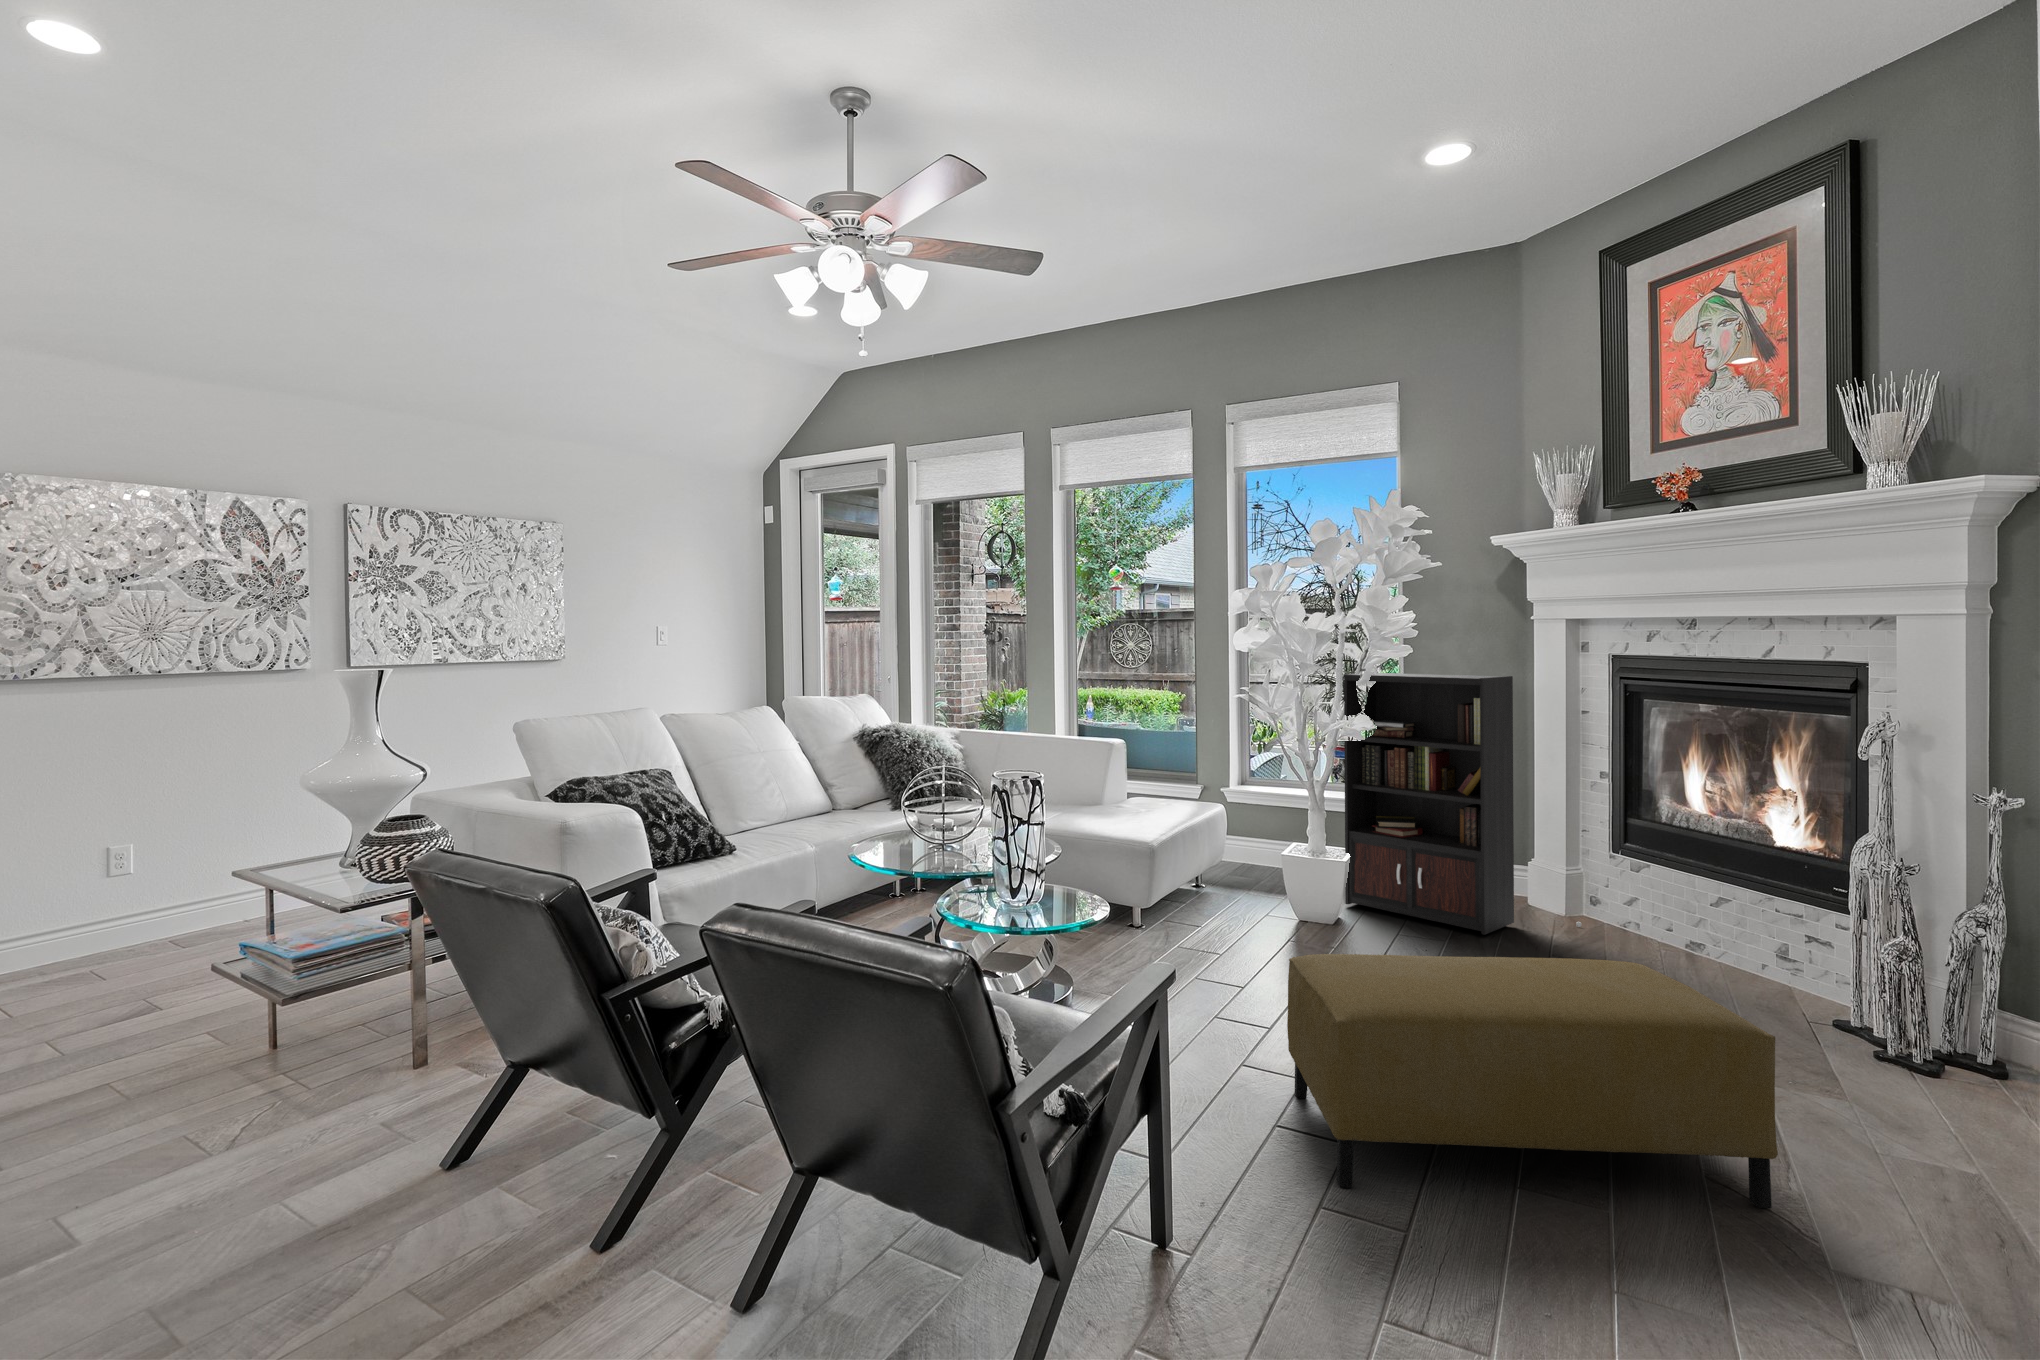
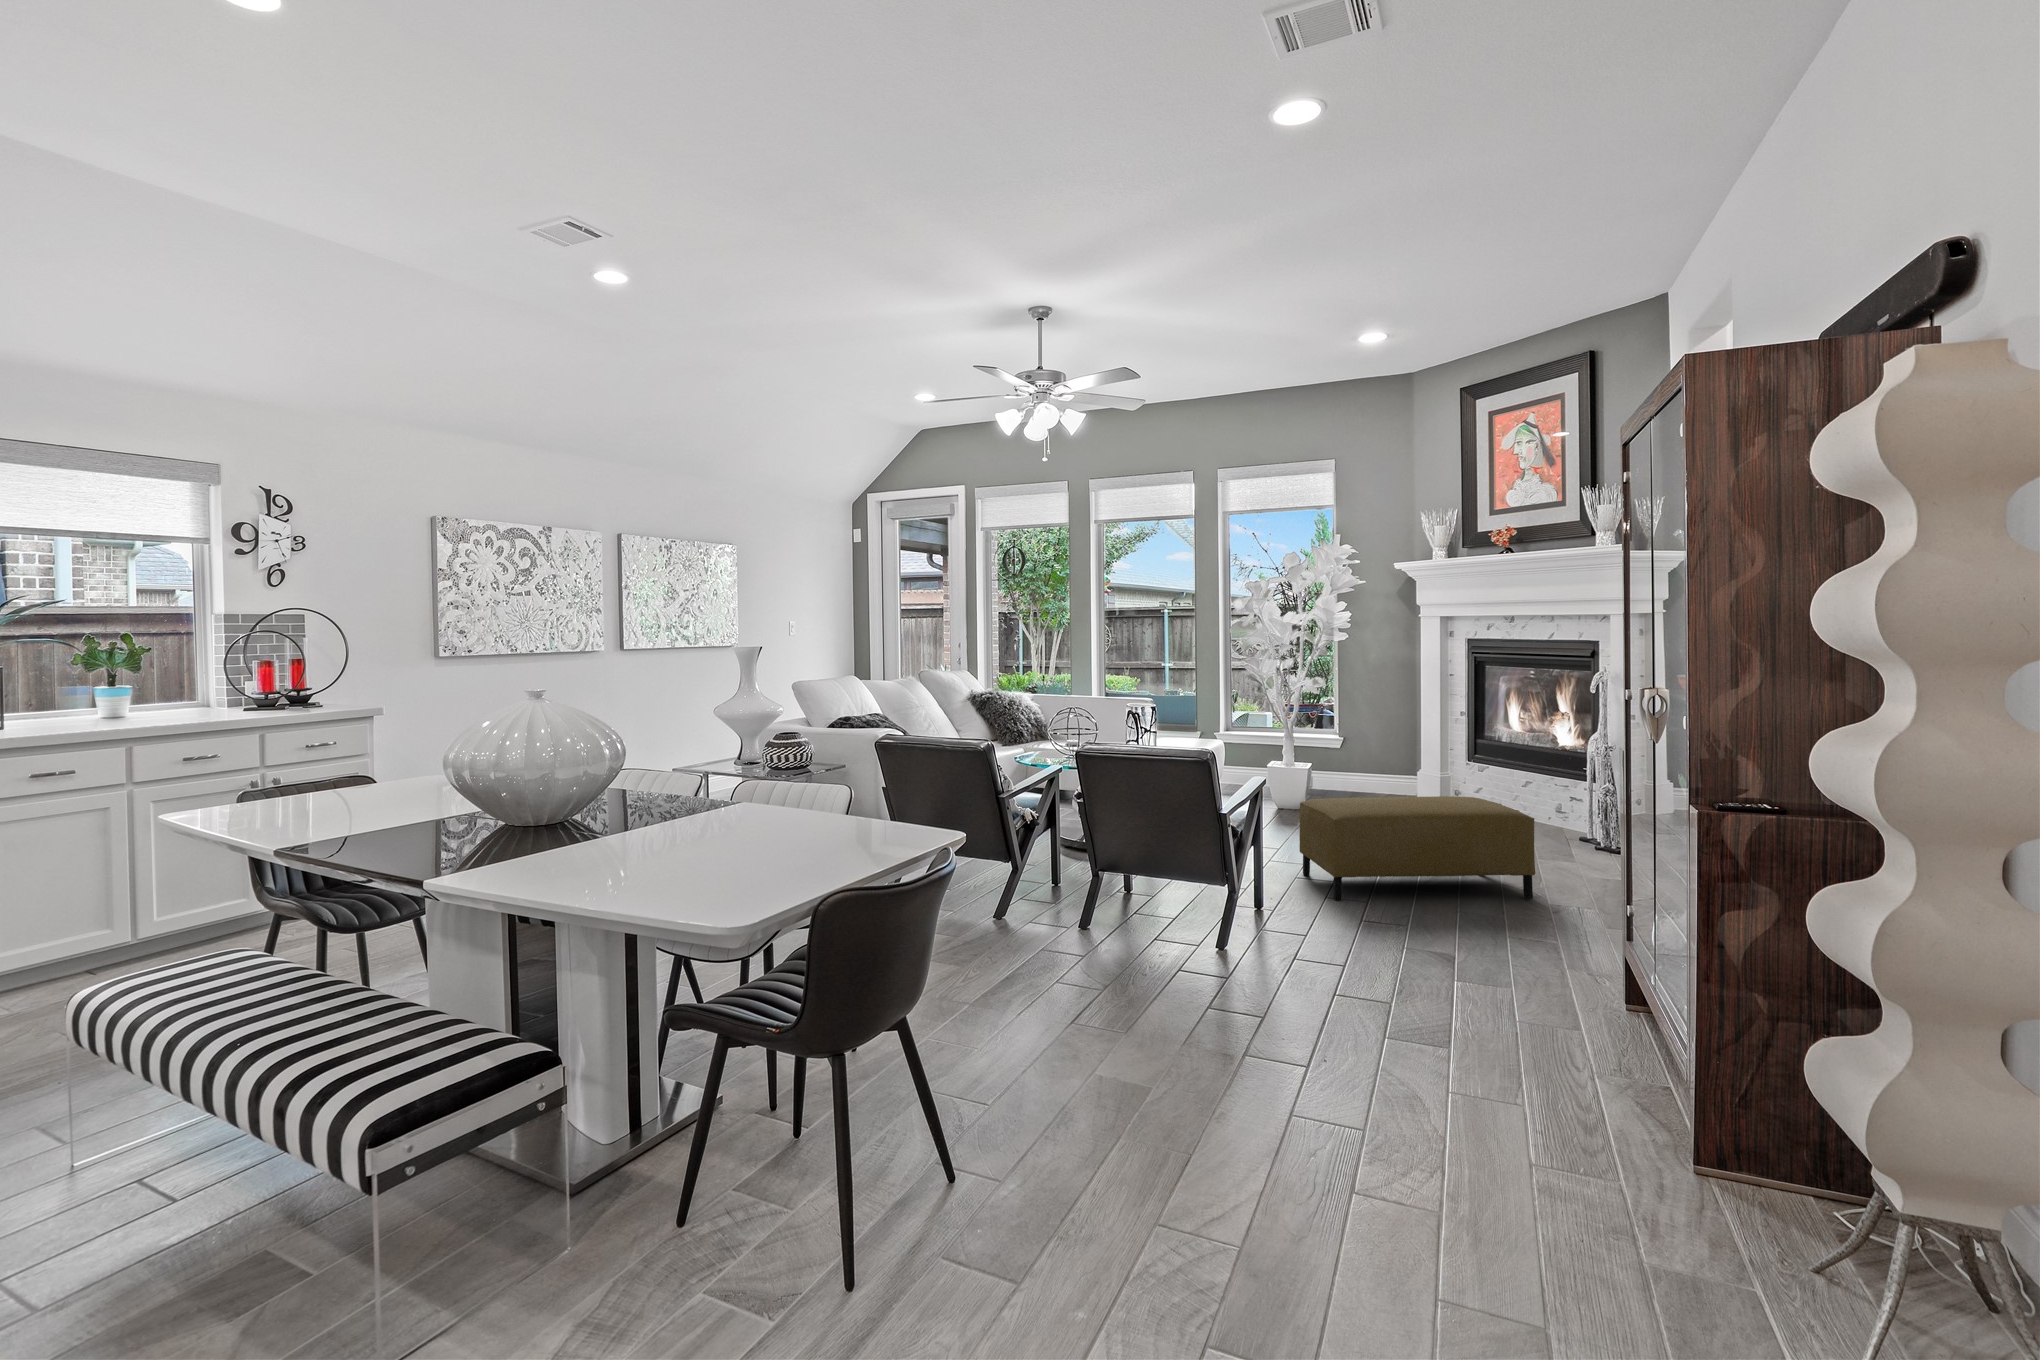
bookcase: present [1344,672,1581,935] -> none [1303,652,1449,812]

